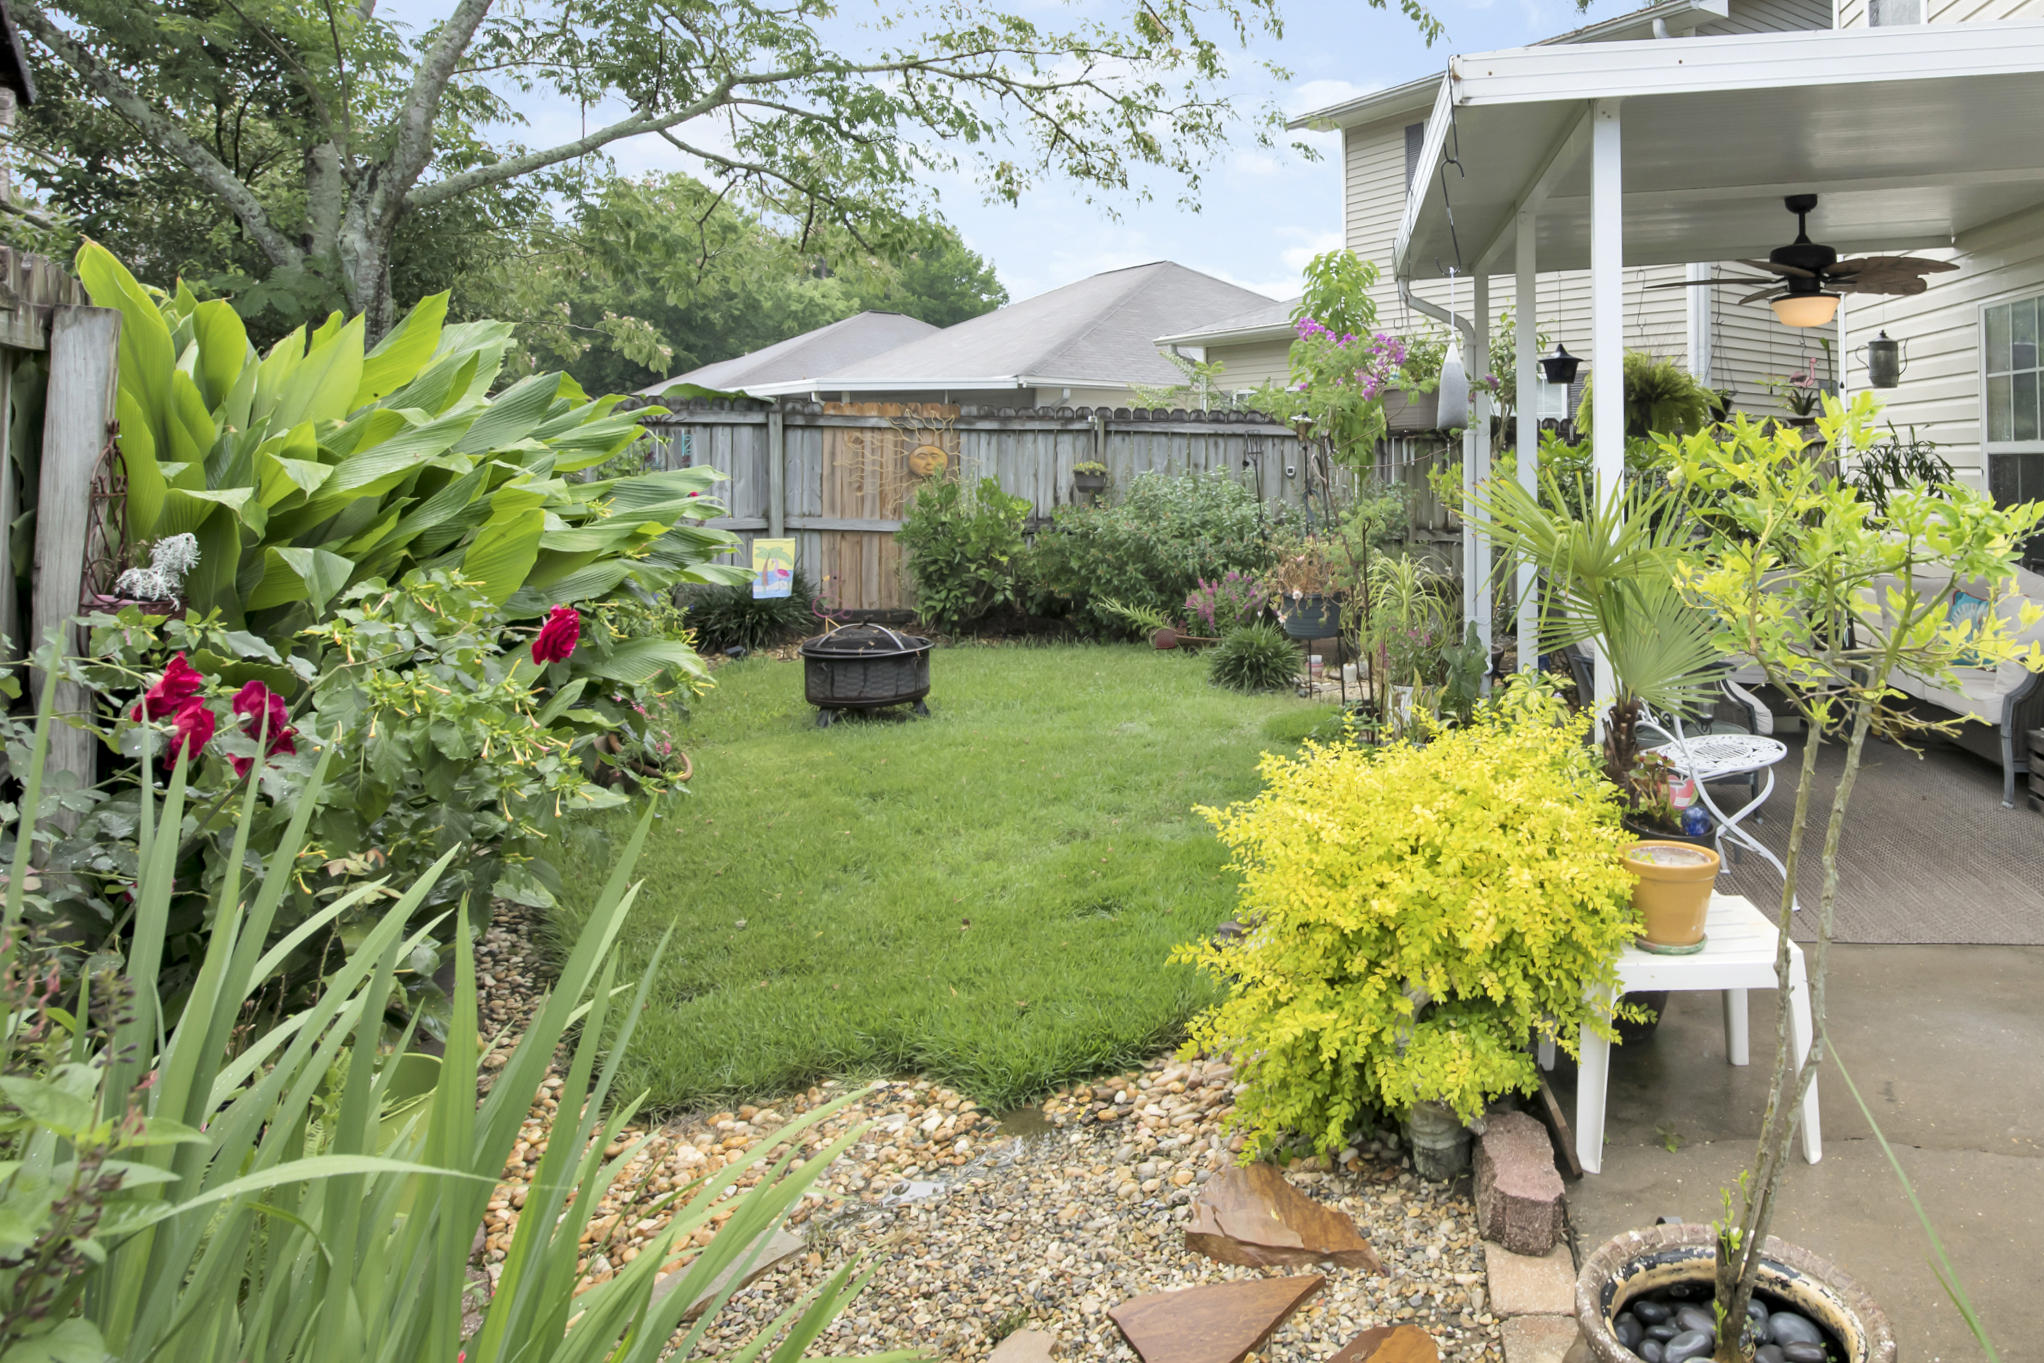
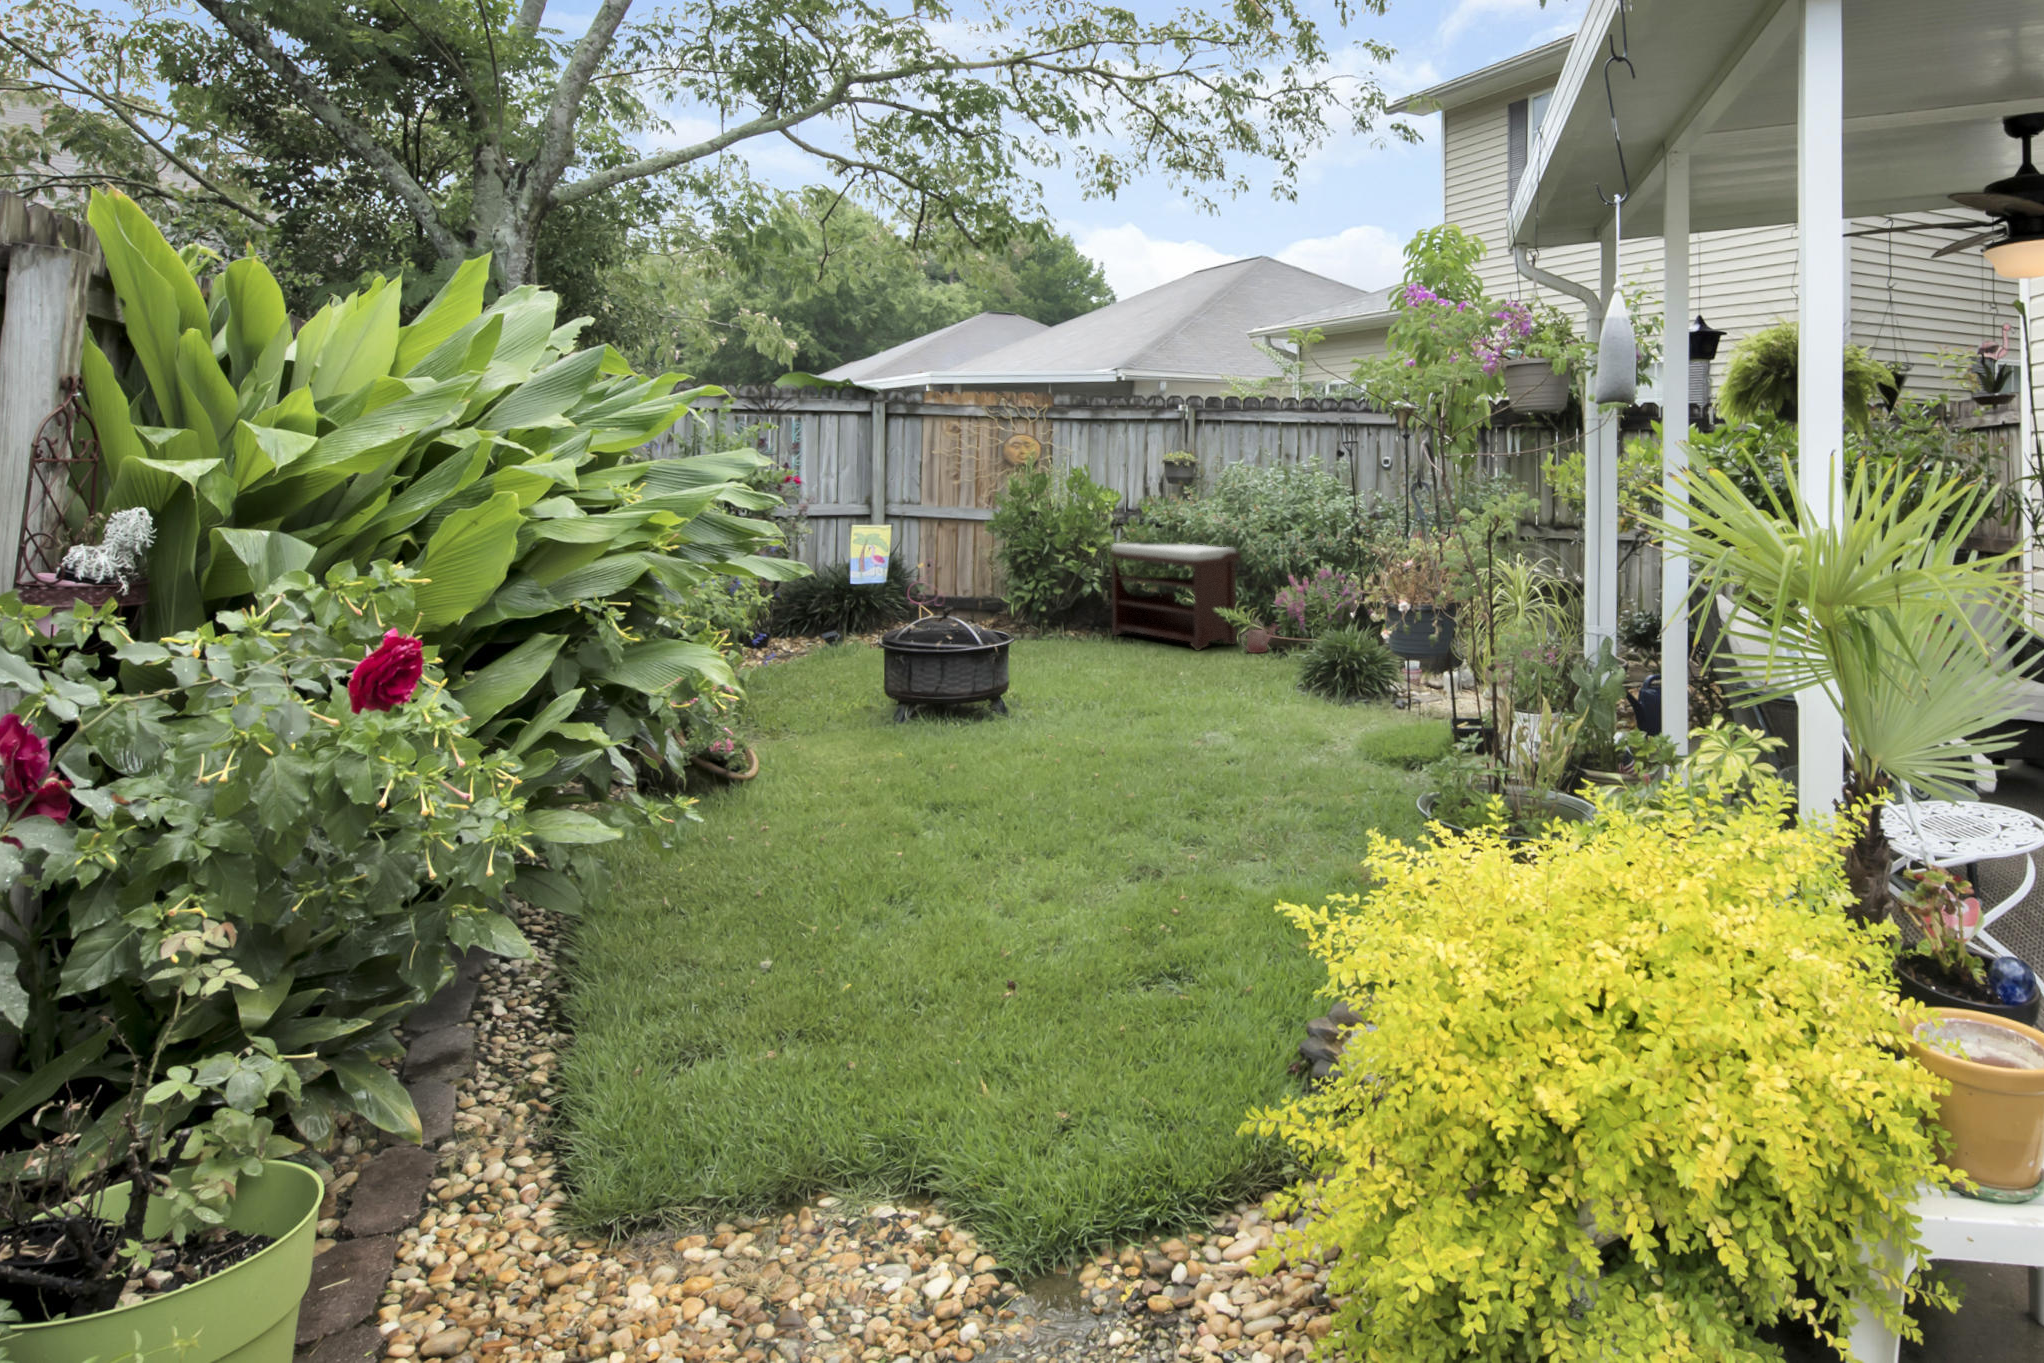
bench: none [1014,544,1148,649] -> present [1109,544,1240,651]

